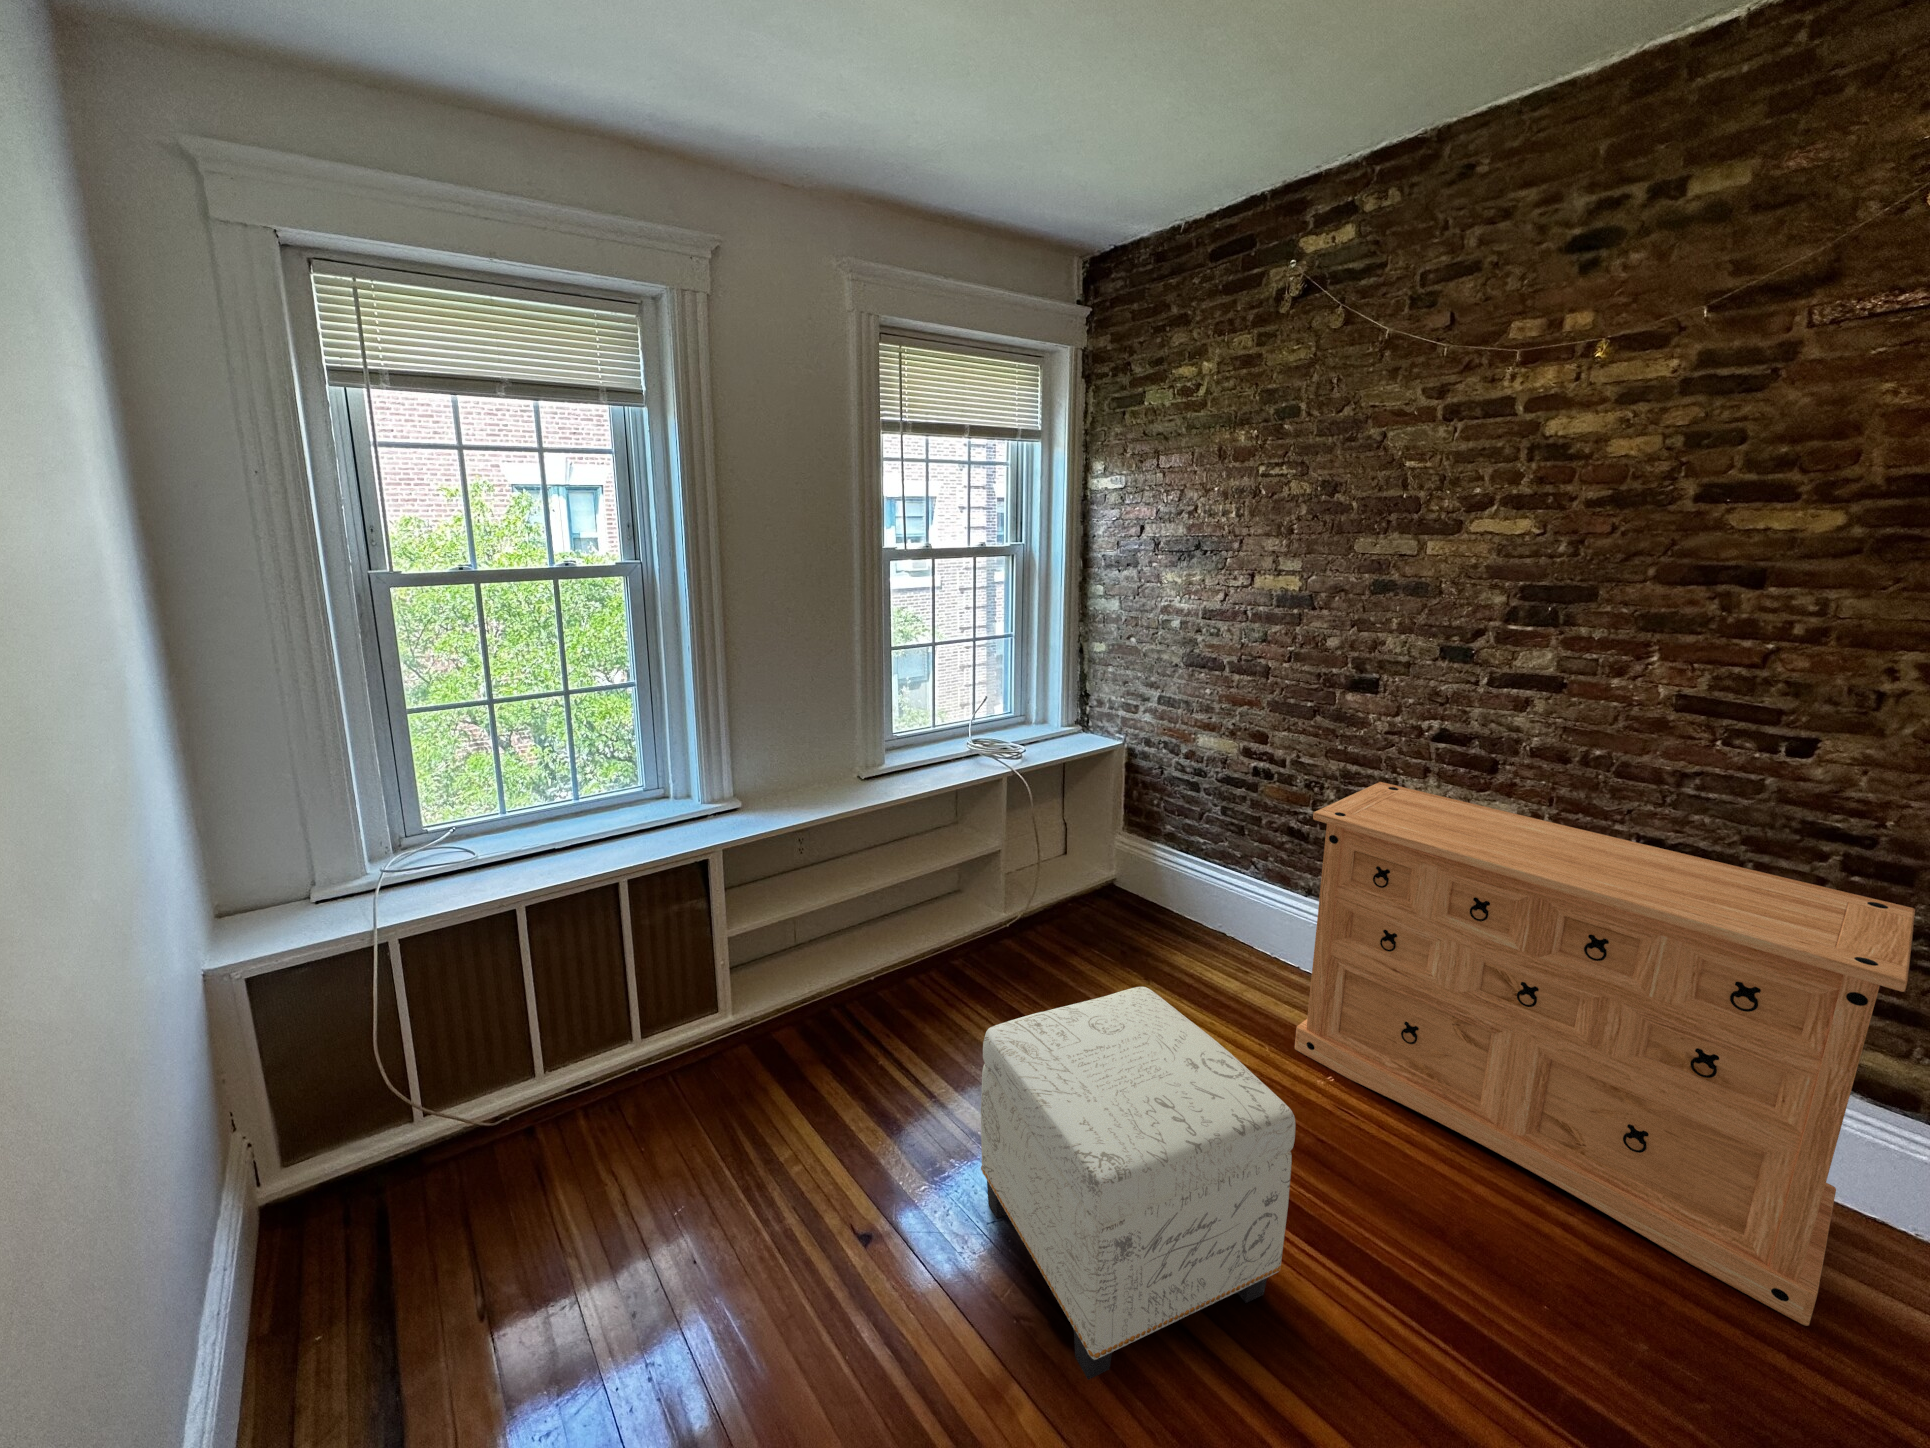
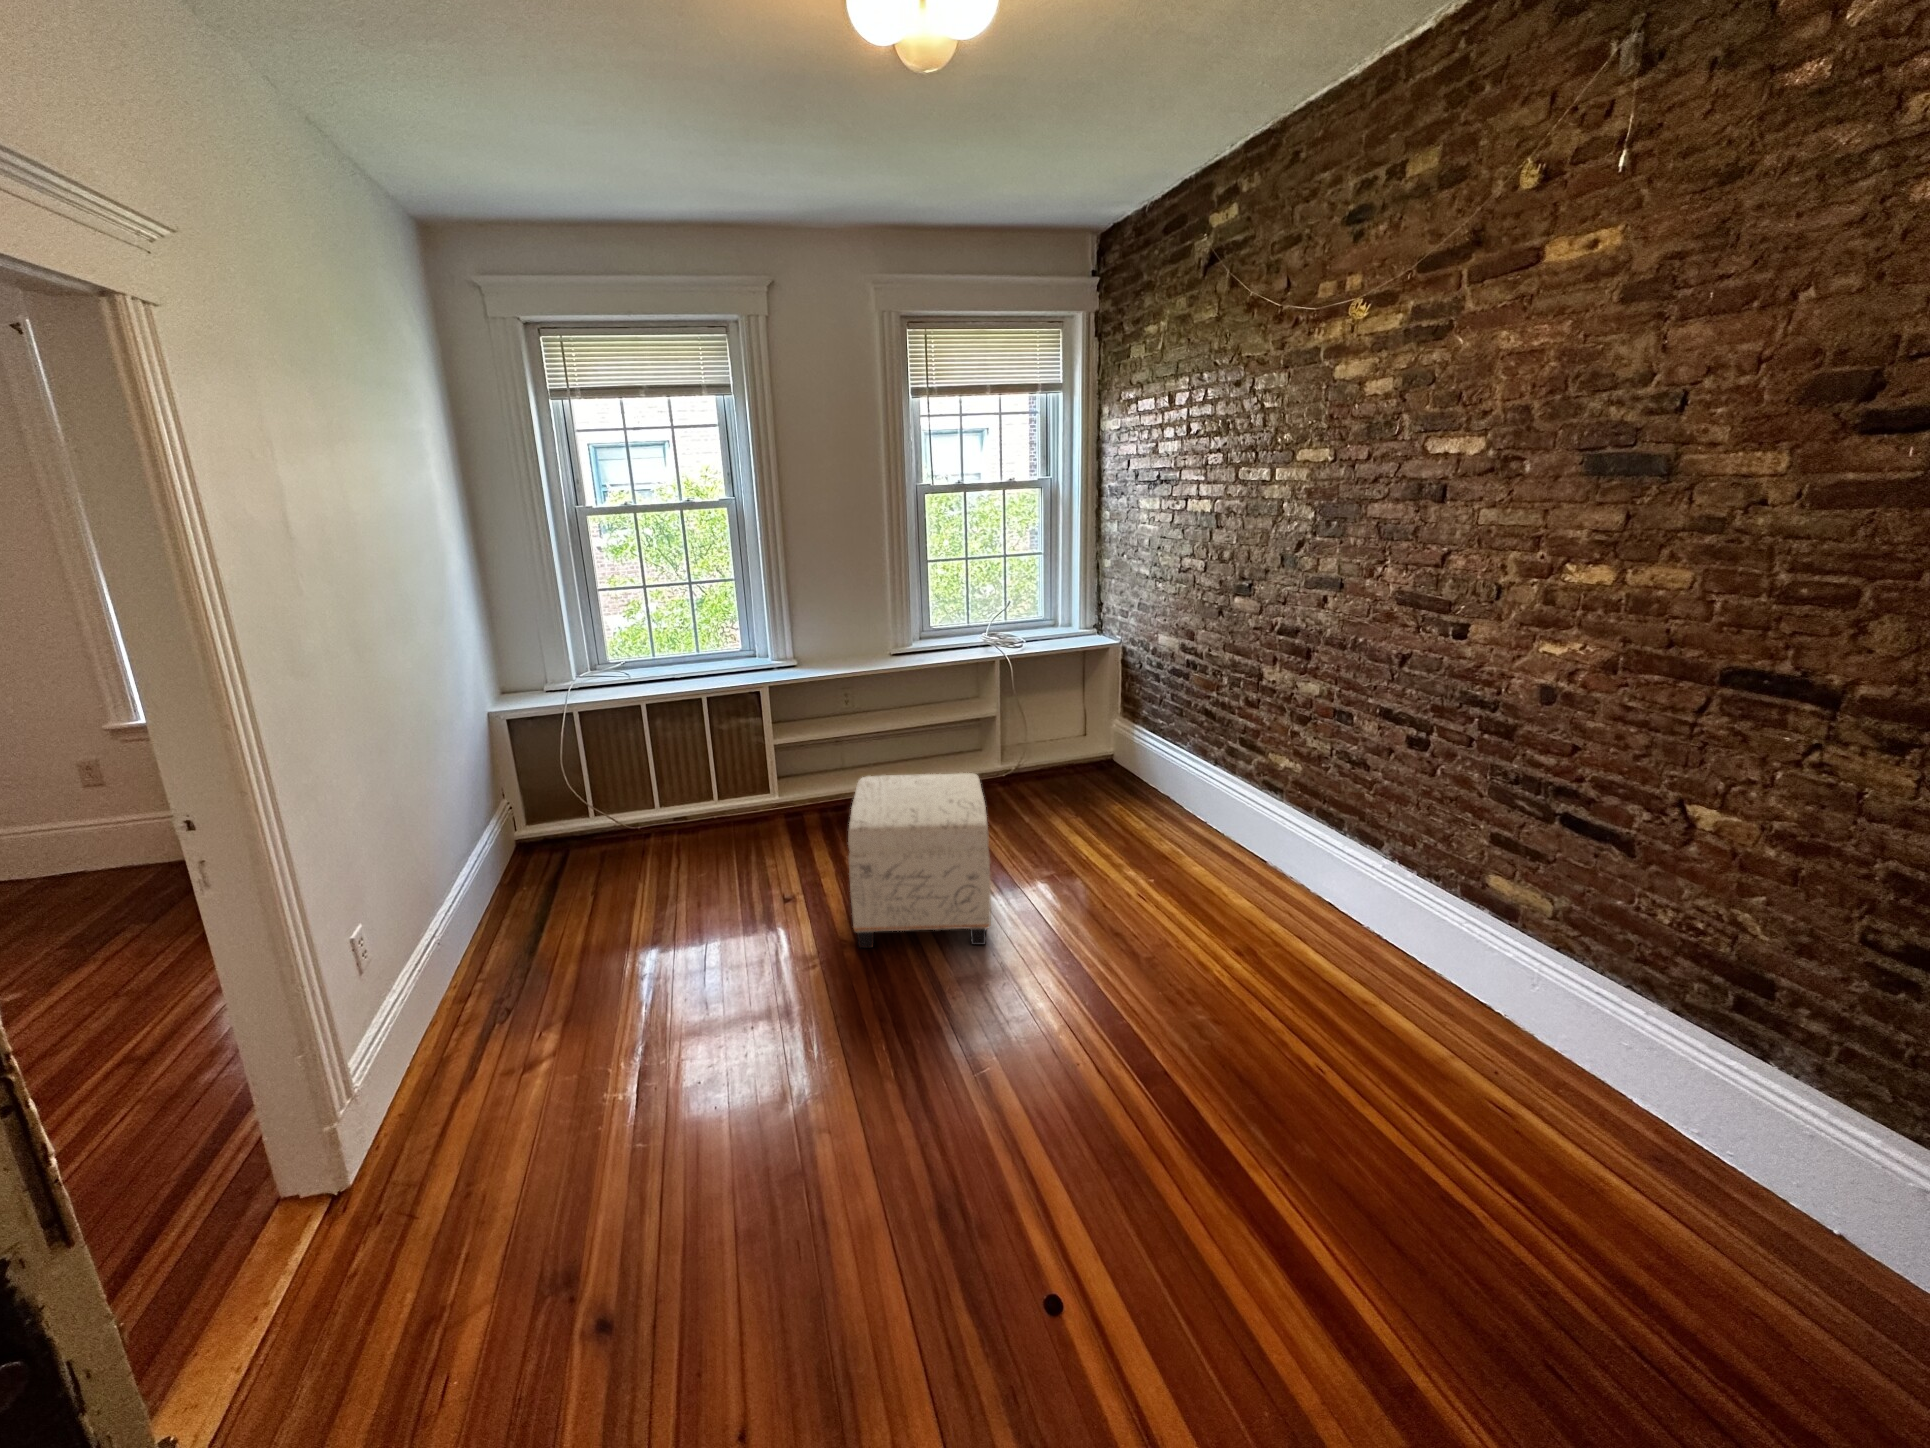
dresser: present [1295,782,1915,1326] -> none [1146,668,1496,1029]

